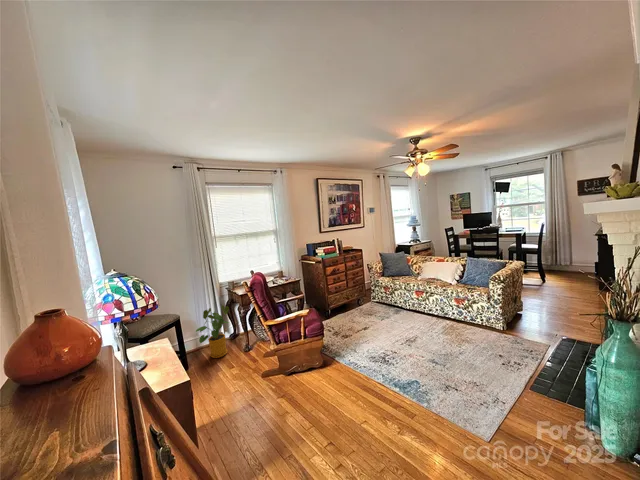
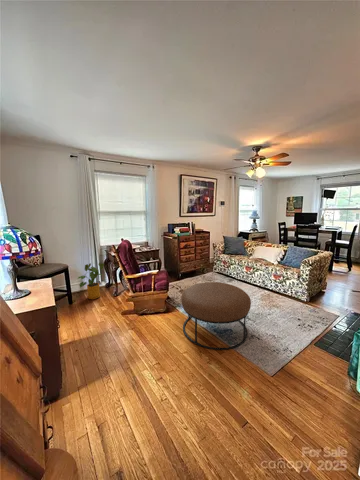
ottoman: none [345,318,441,413] -> present [181,282,251,350]

